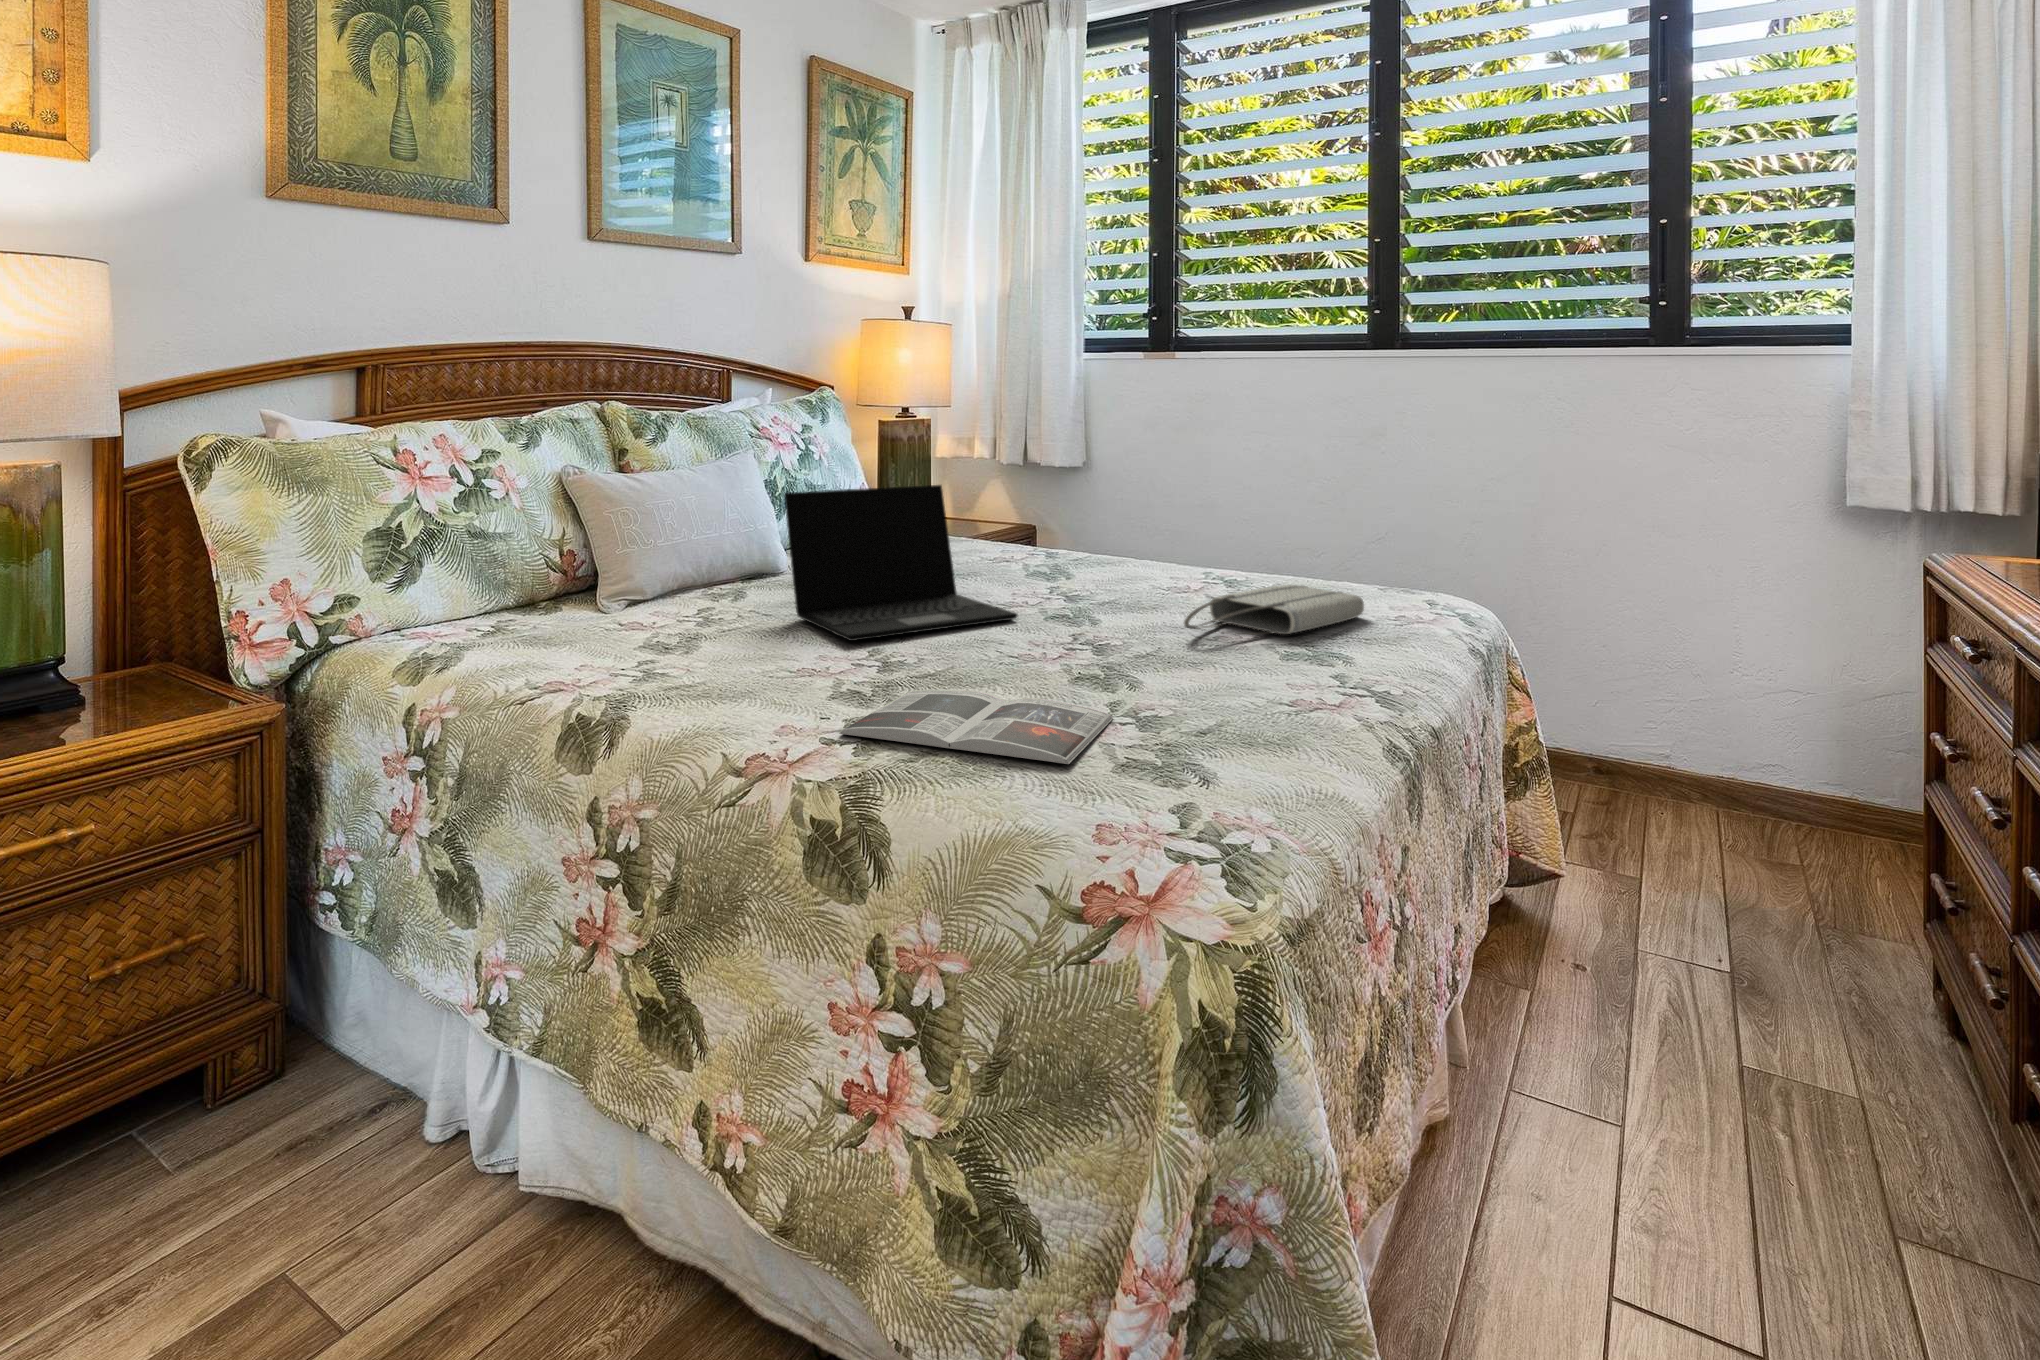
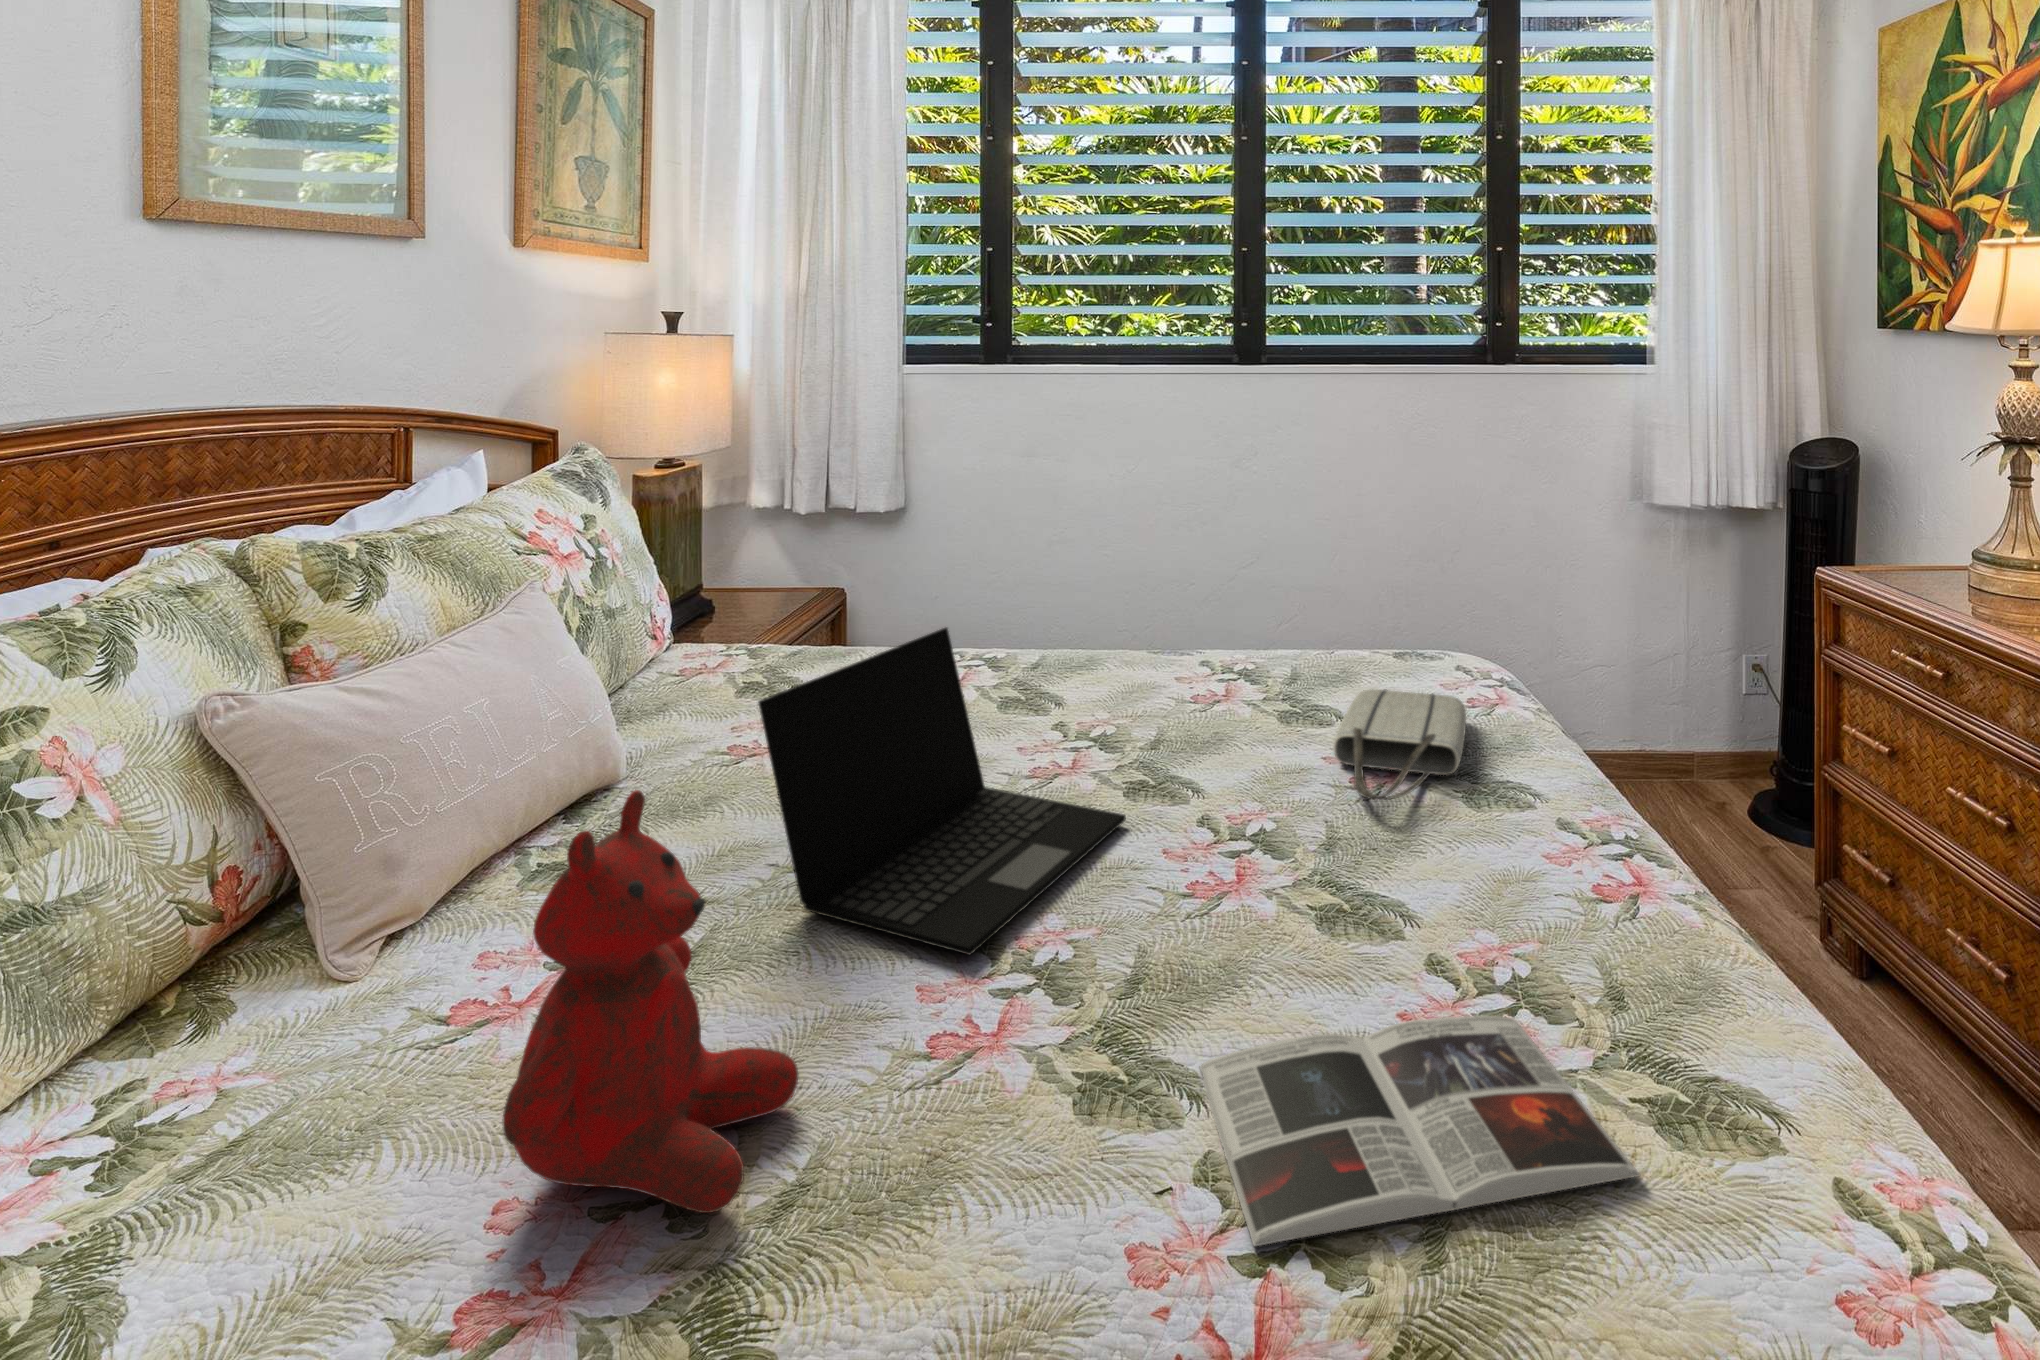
teddy bear: none [568,488,718,676] -> present [502,790,798,1213]

